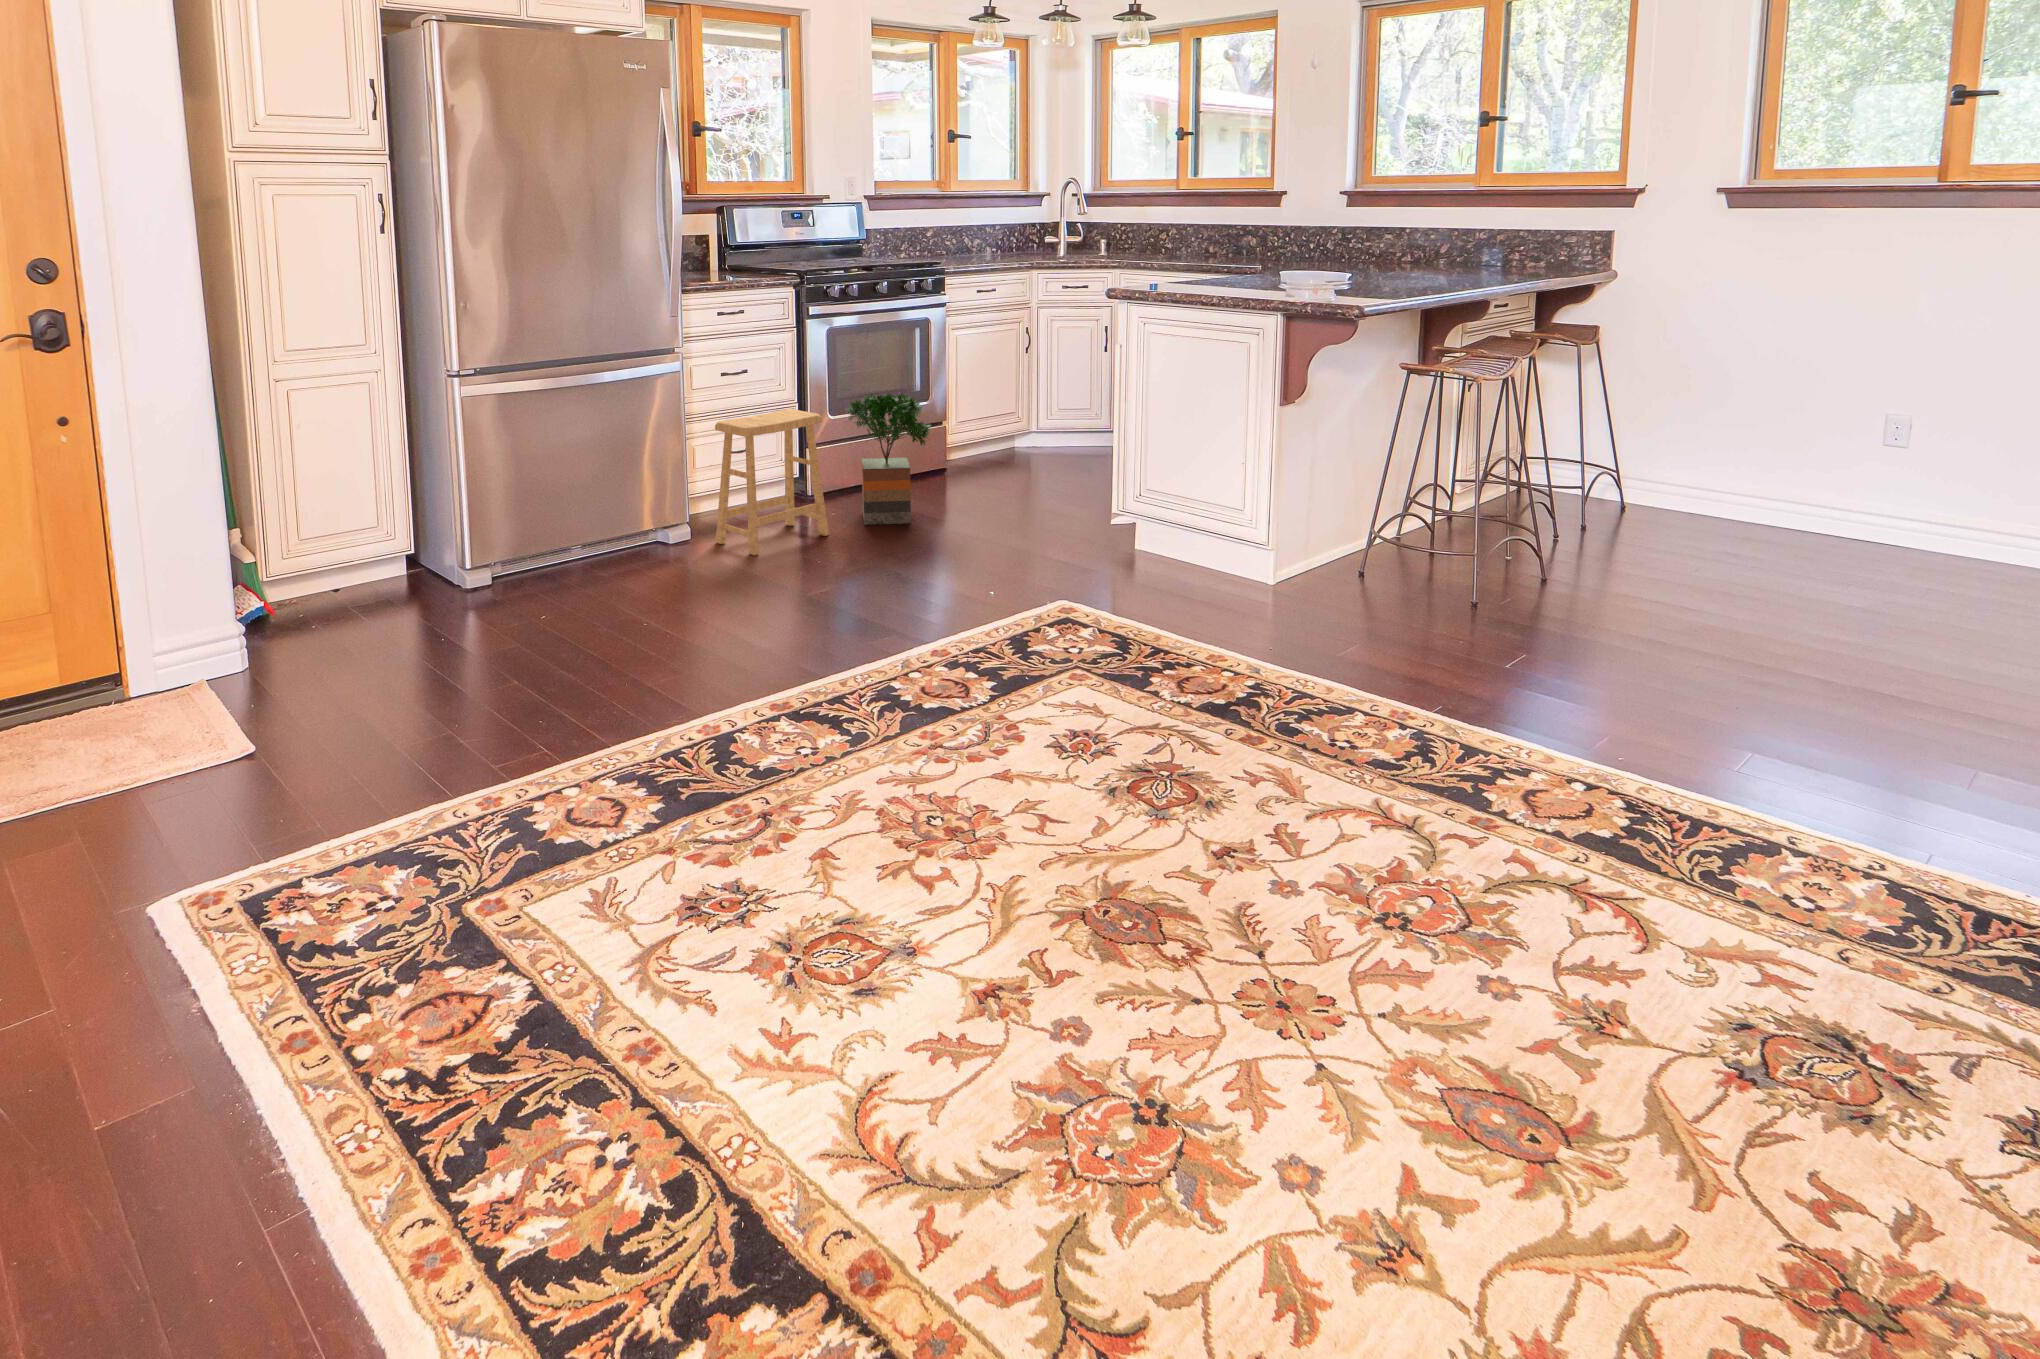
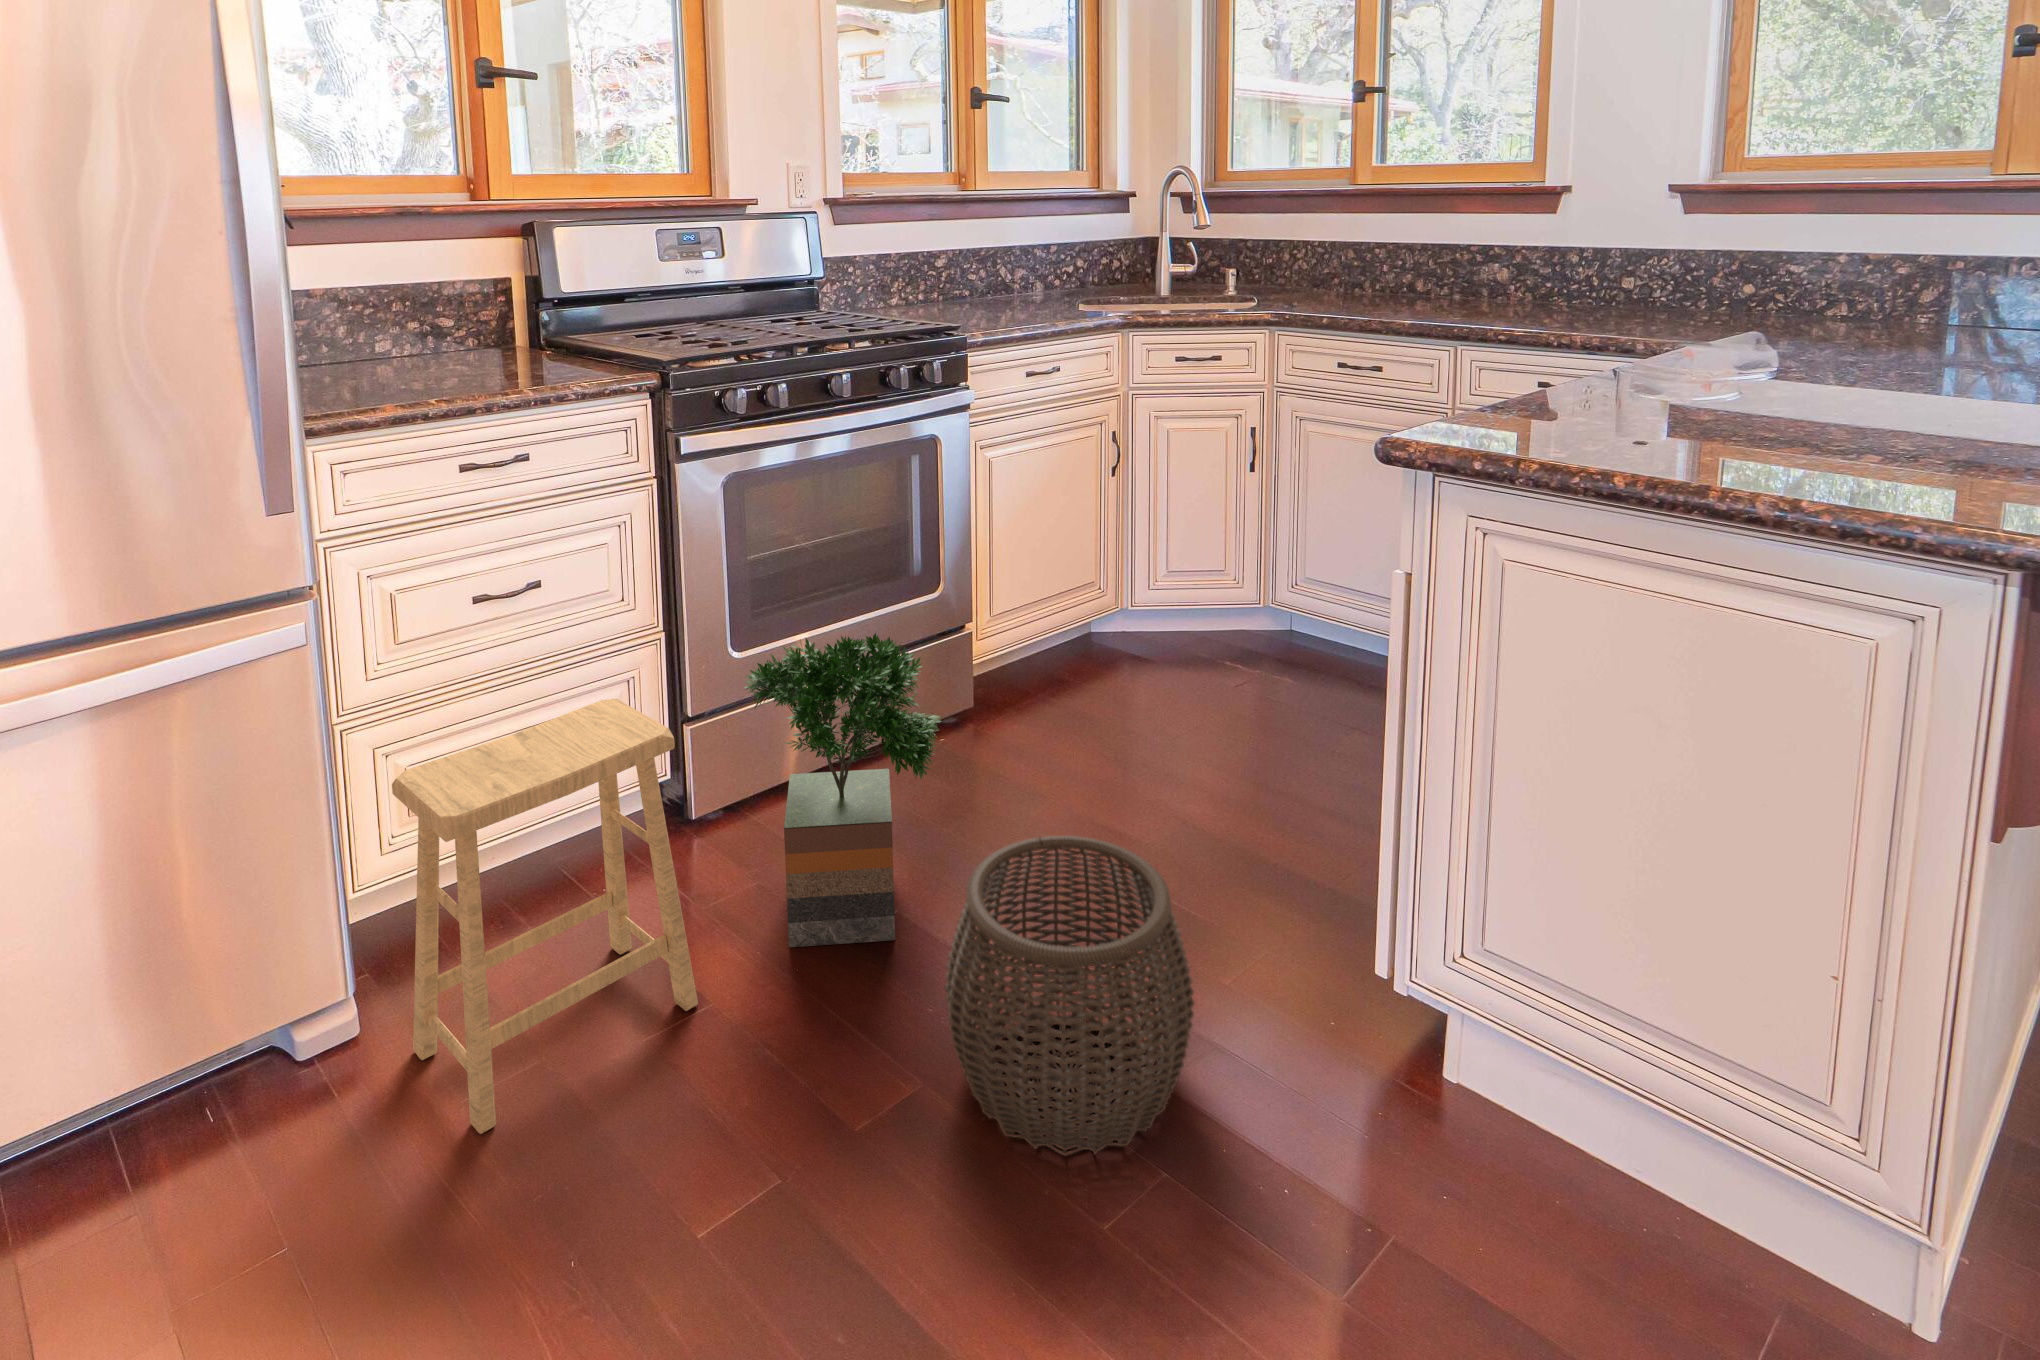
woven basket: none [934,457,1032,558] -> present [945,836,1195,1156]

